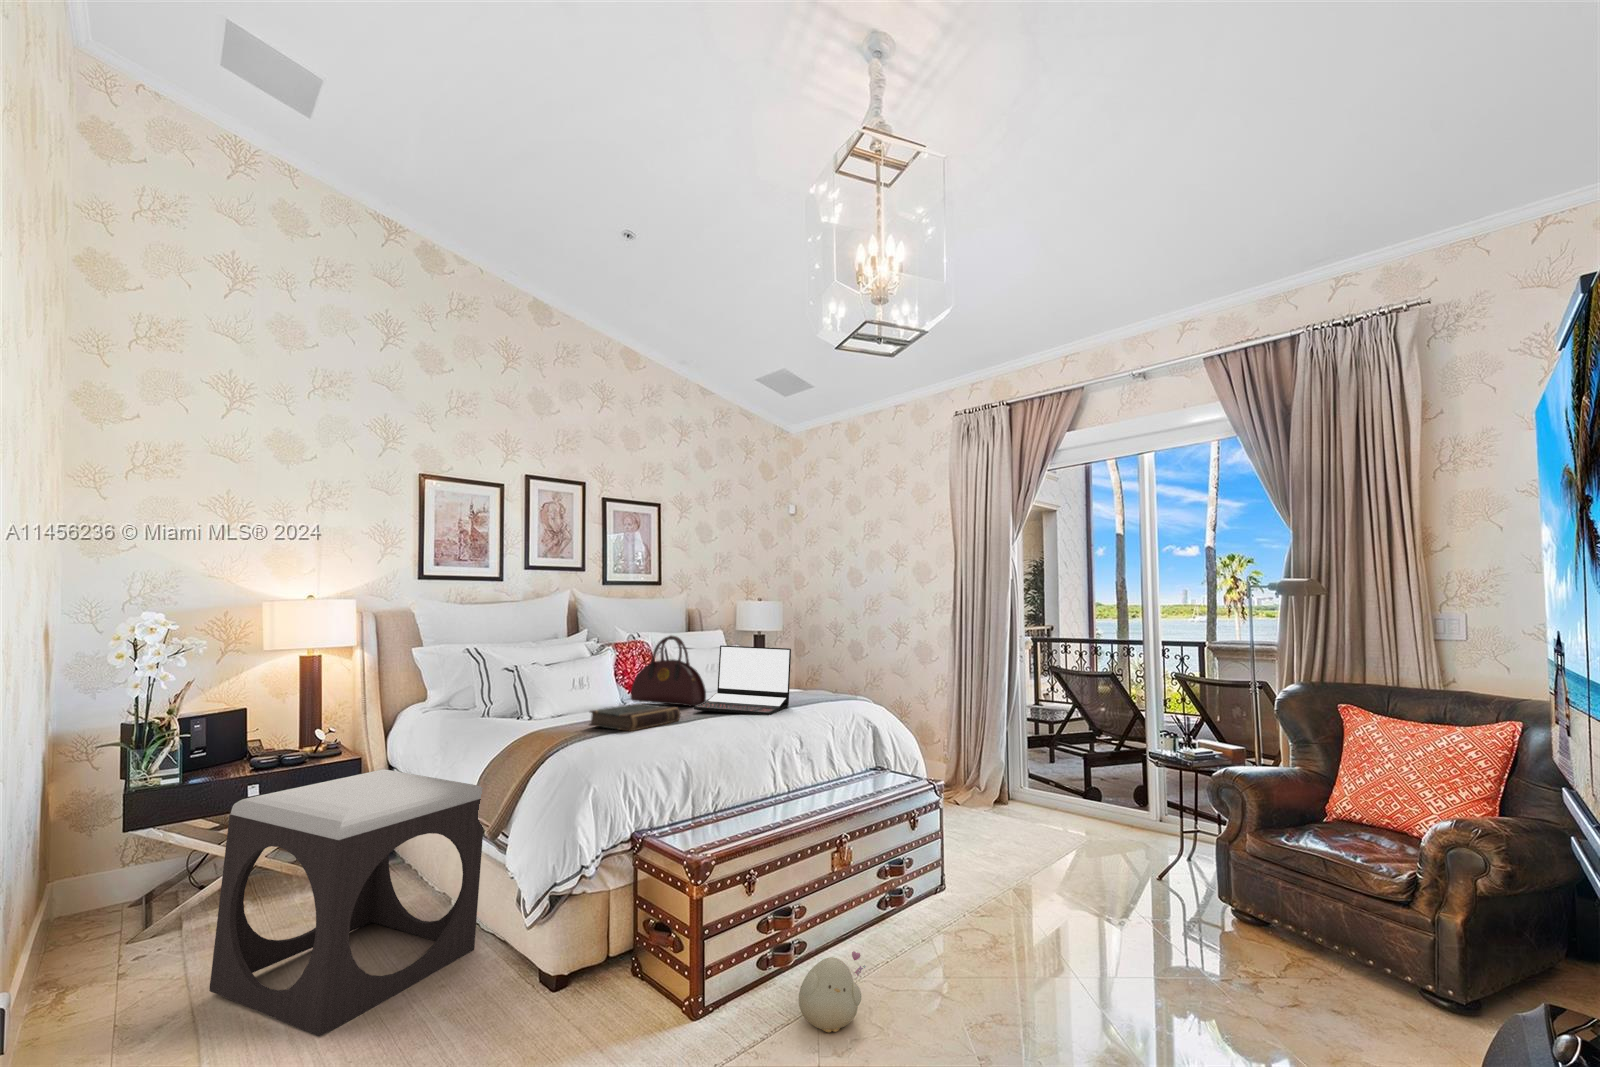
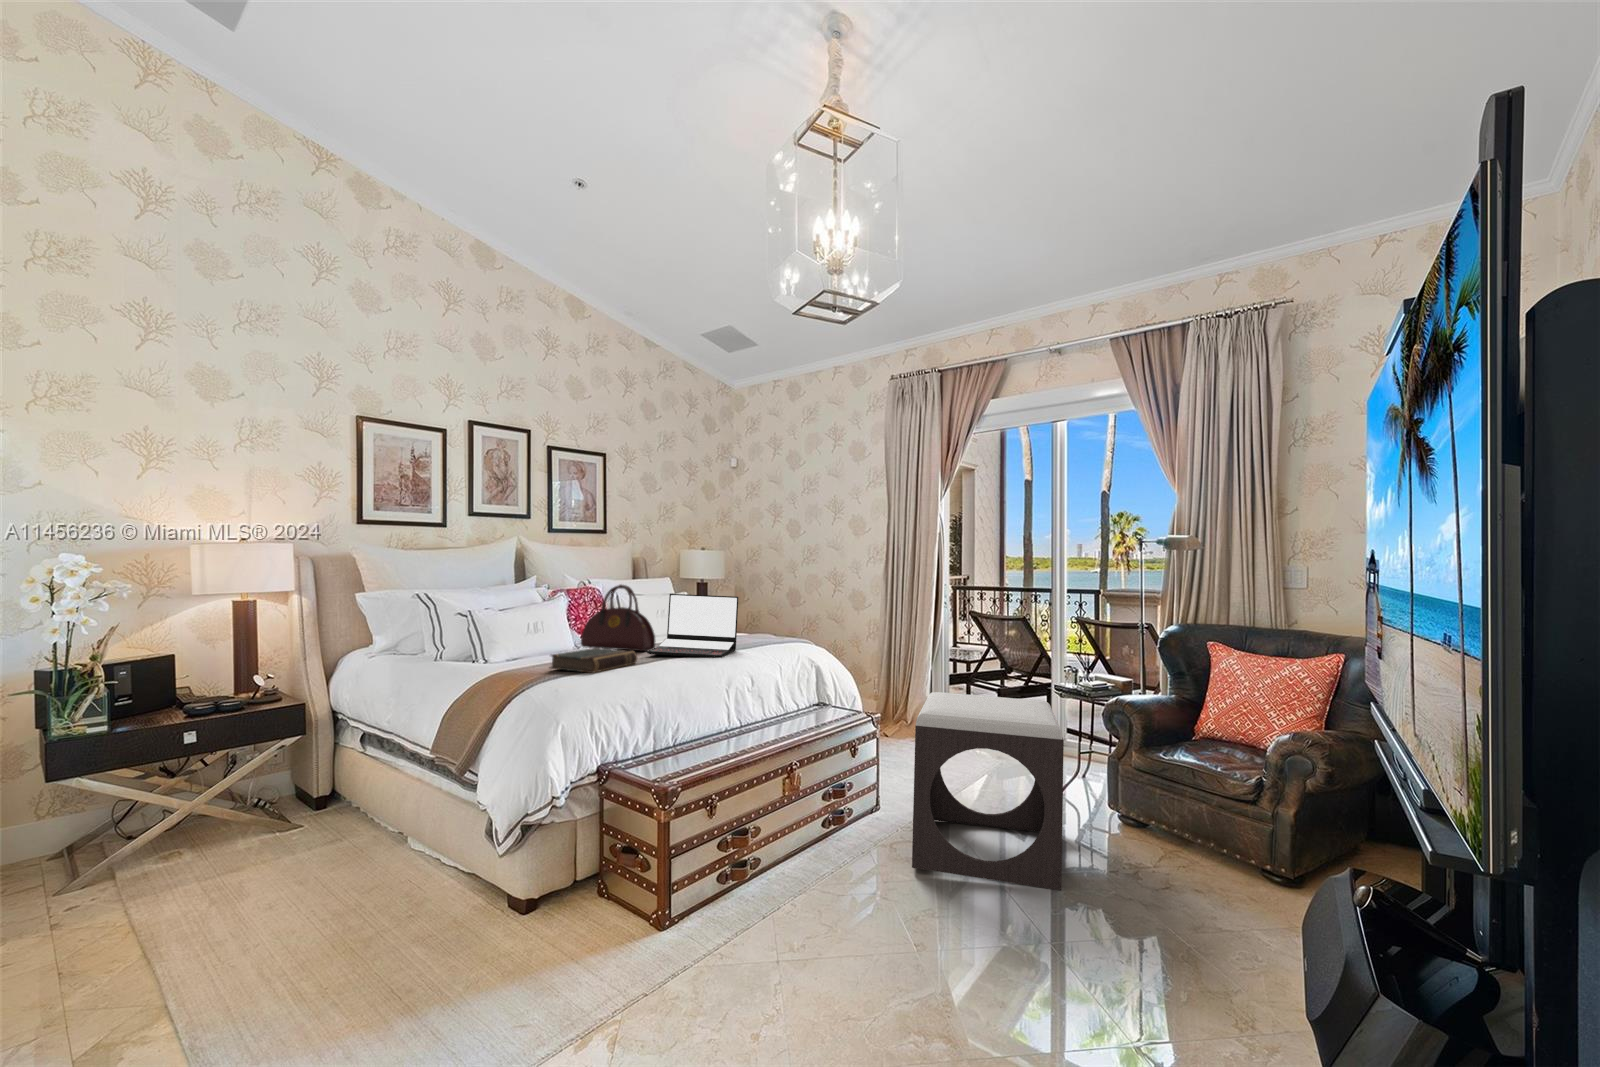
footstool: present [209,769,483,1037] -> present [912,692,1064,890]
plush toy: present [799,951,866,1032] -> none [757,860,817,929]

